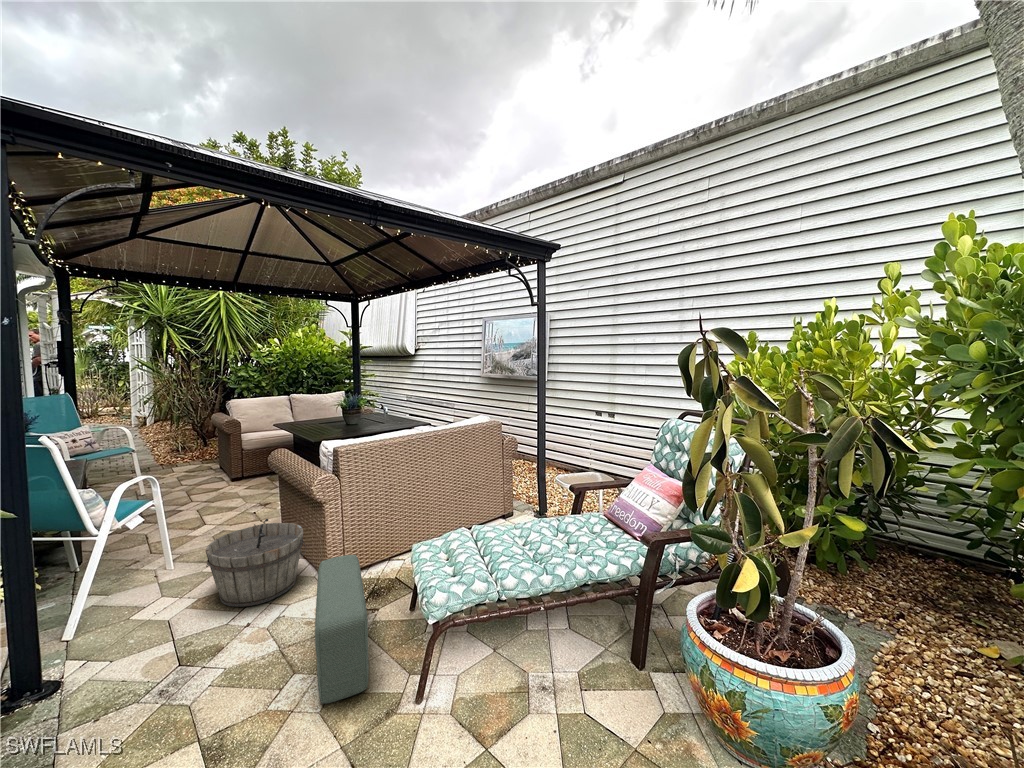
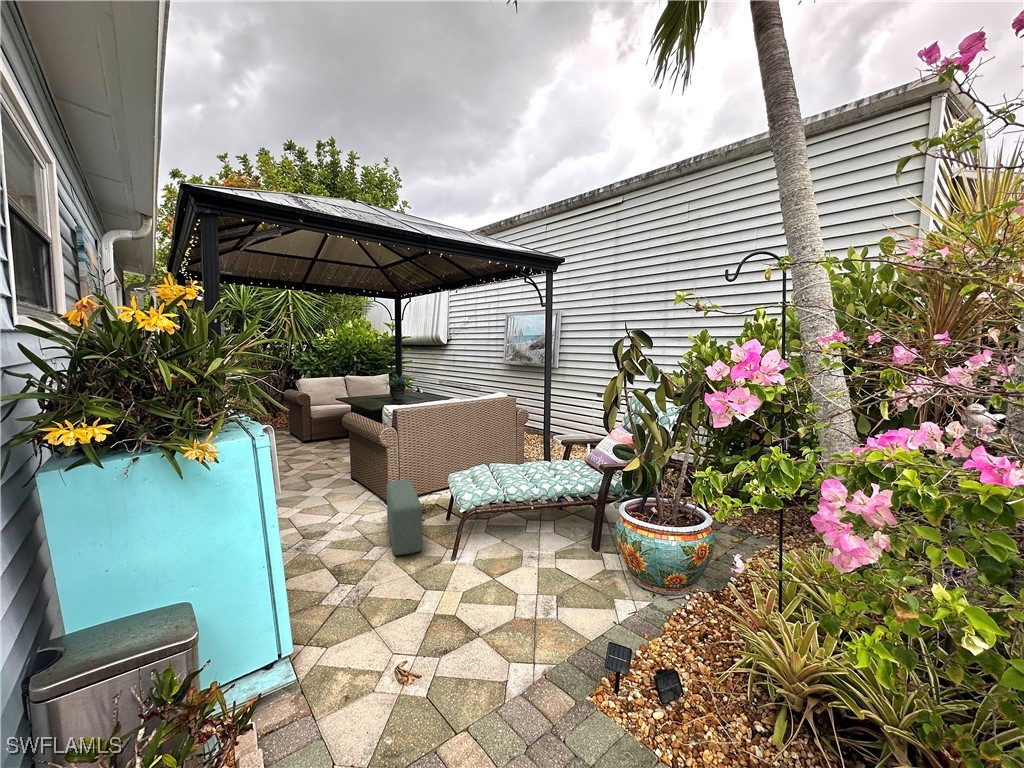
wooden bucket: present [206,519,306,607] -> none [310,457,374,513]

